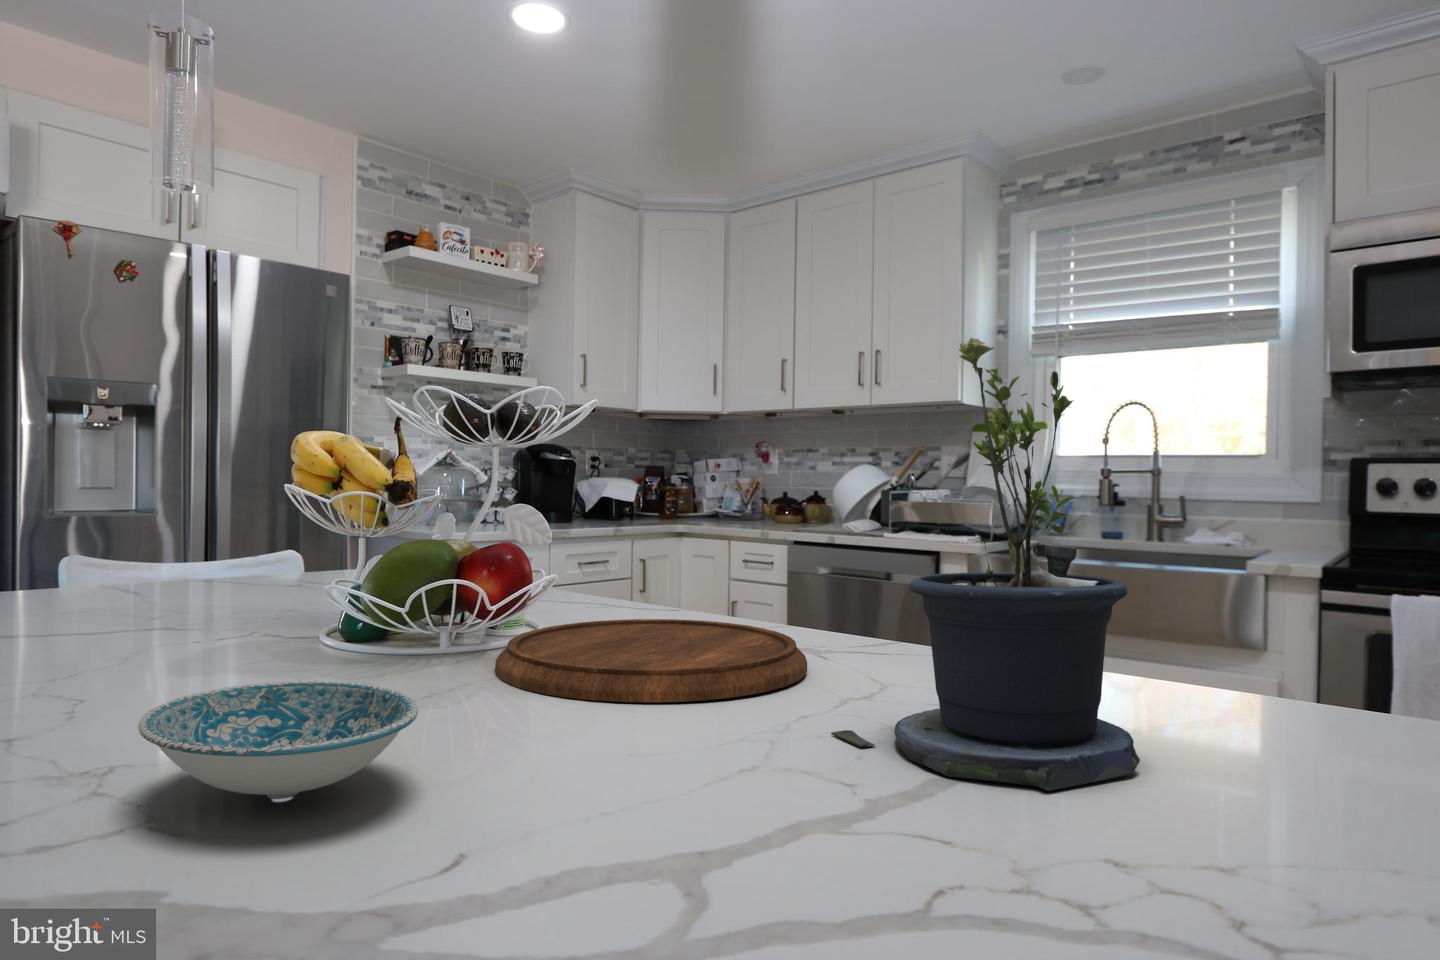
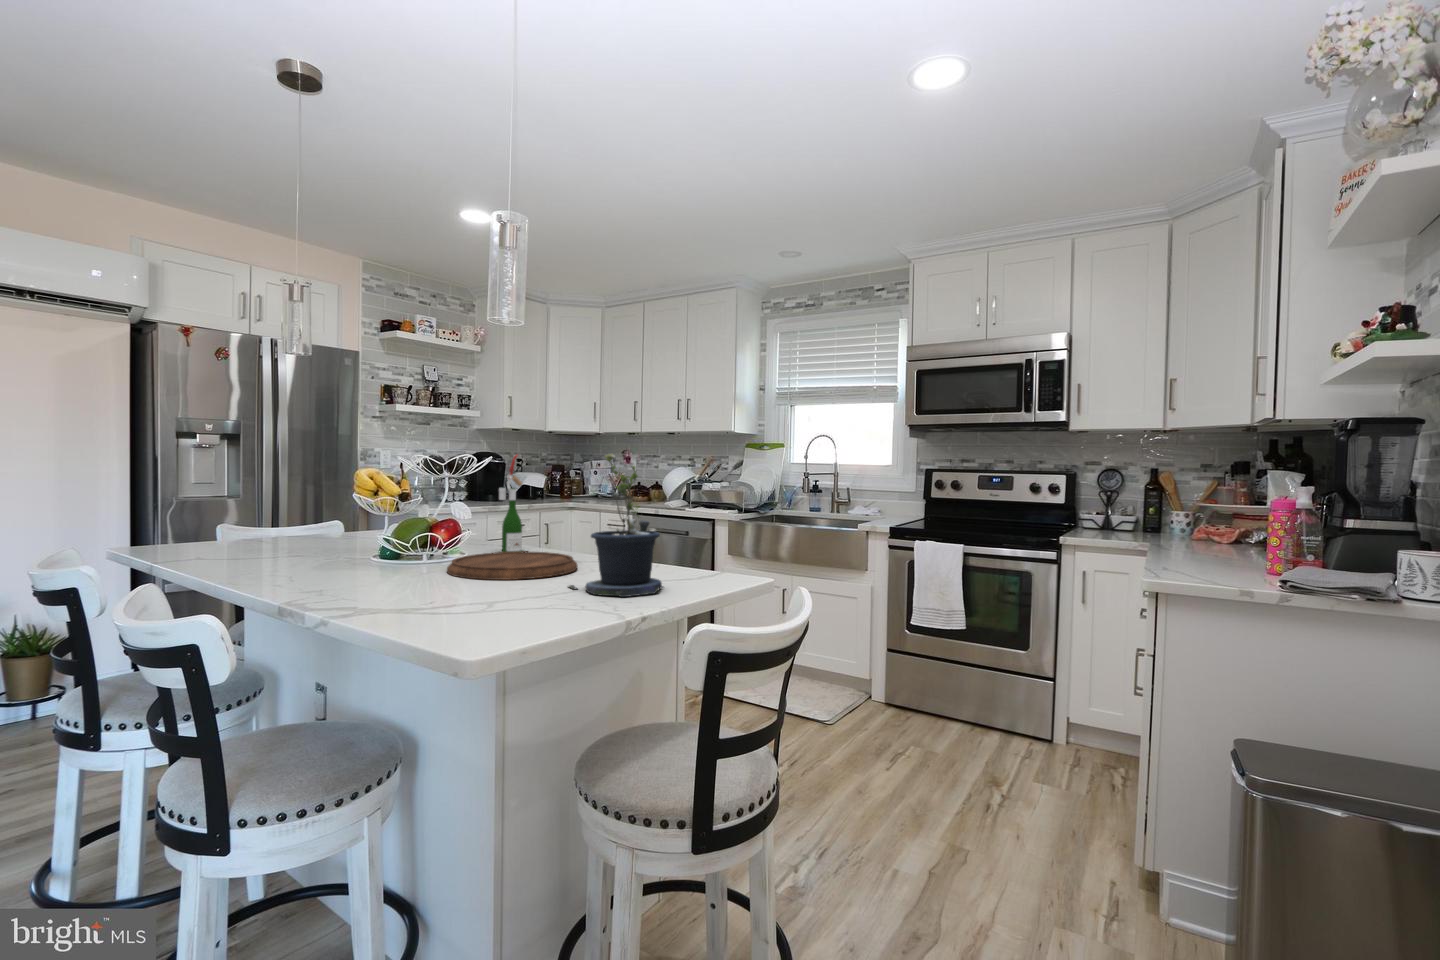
wine bottle: none [599,405,659,620] -> present [499,455,528,552]
ceramic bowl: present [138,681,418,799] -> none [330,569,419,602]

